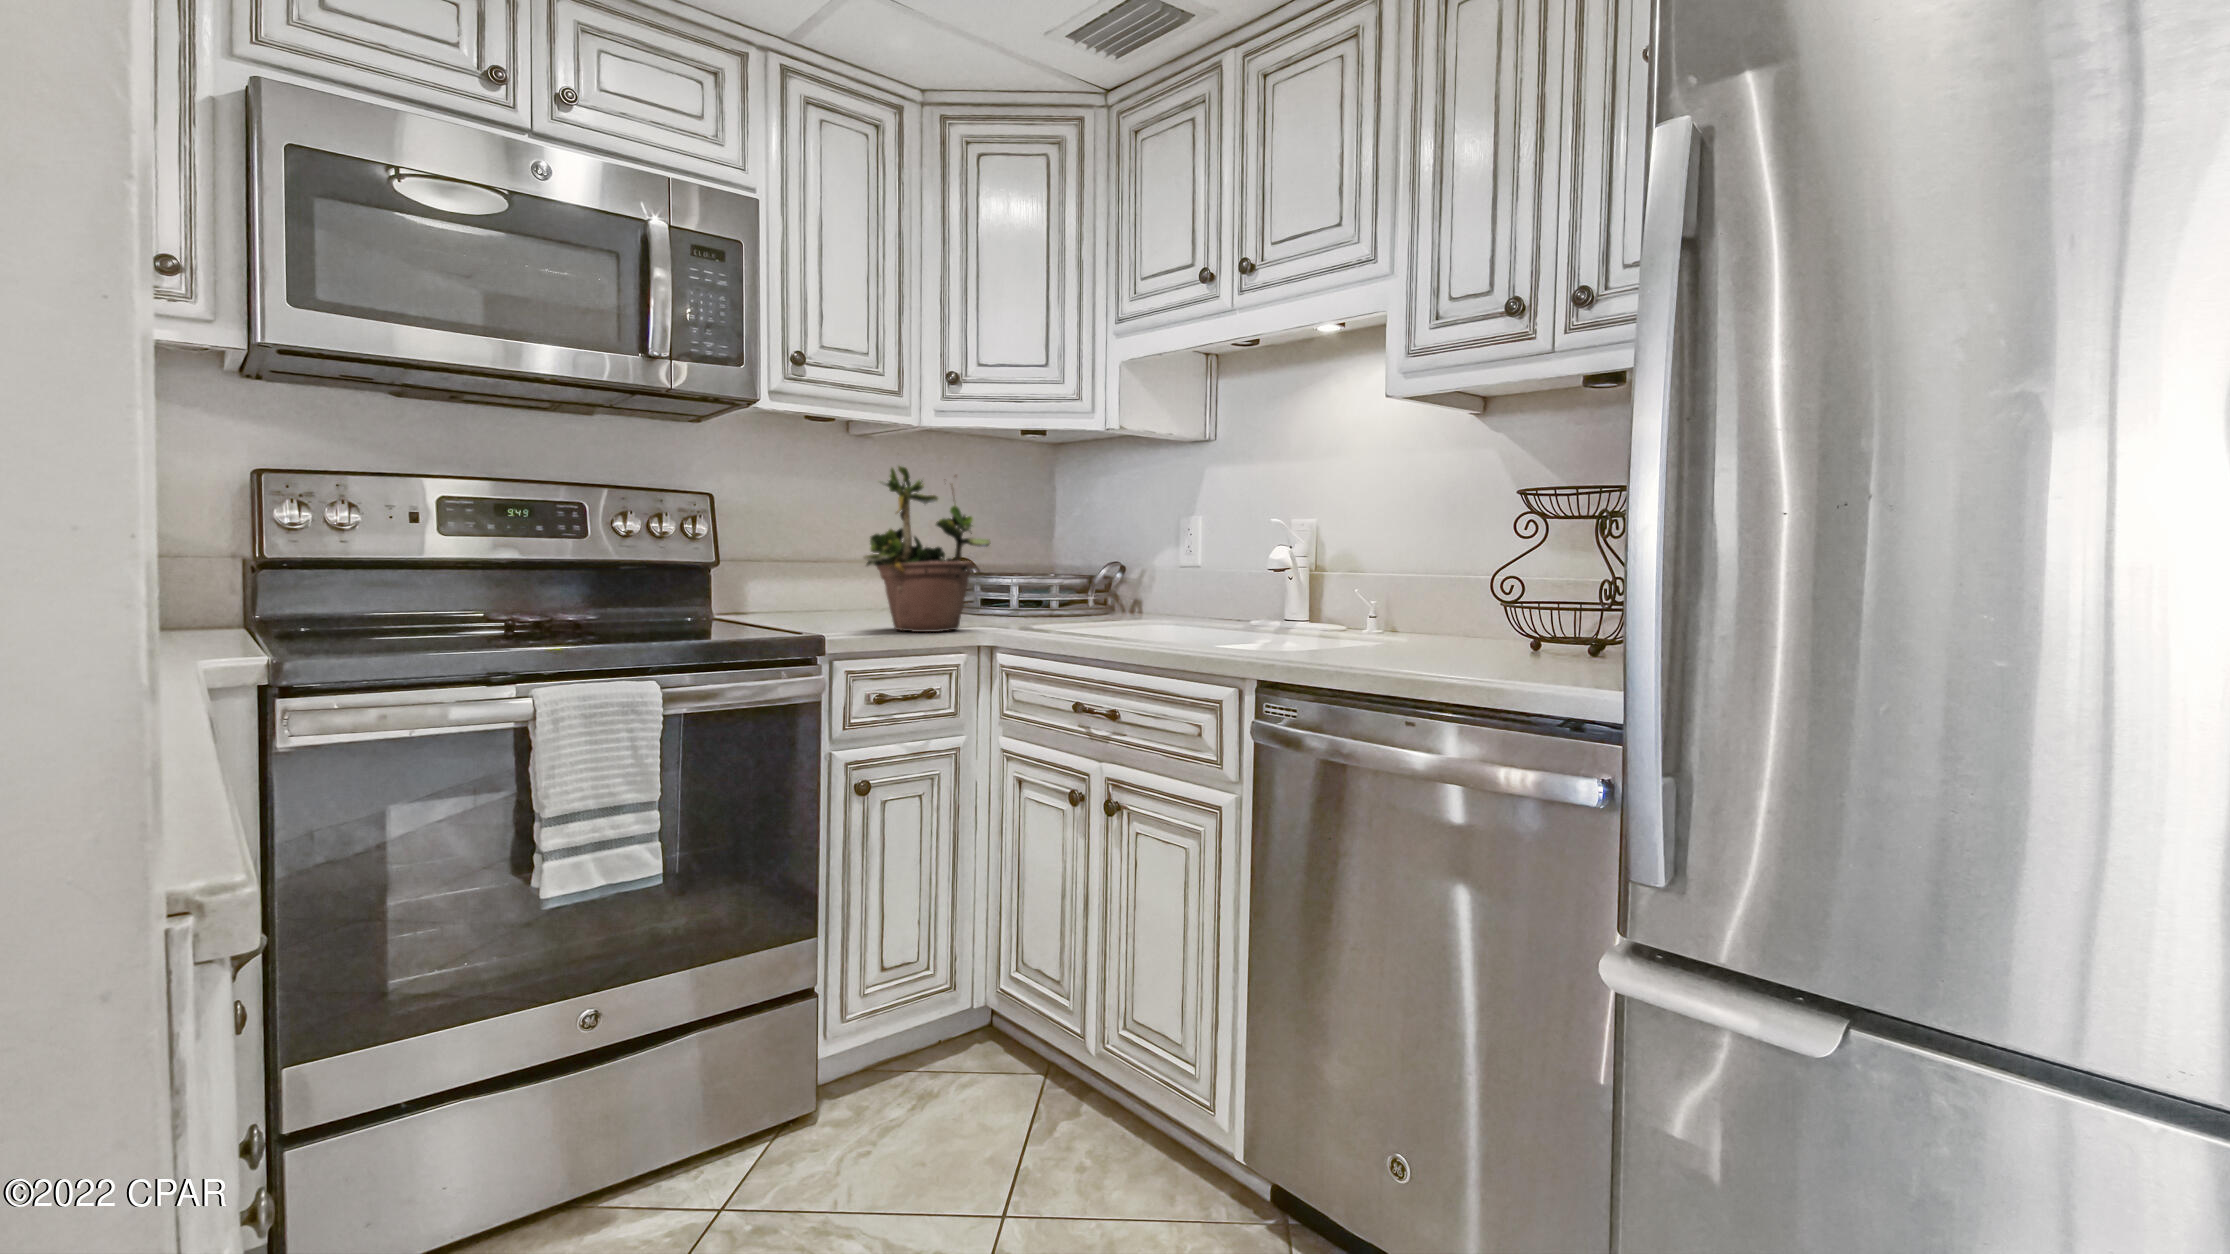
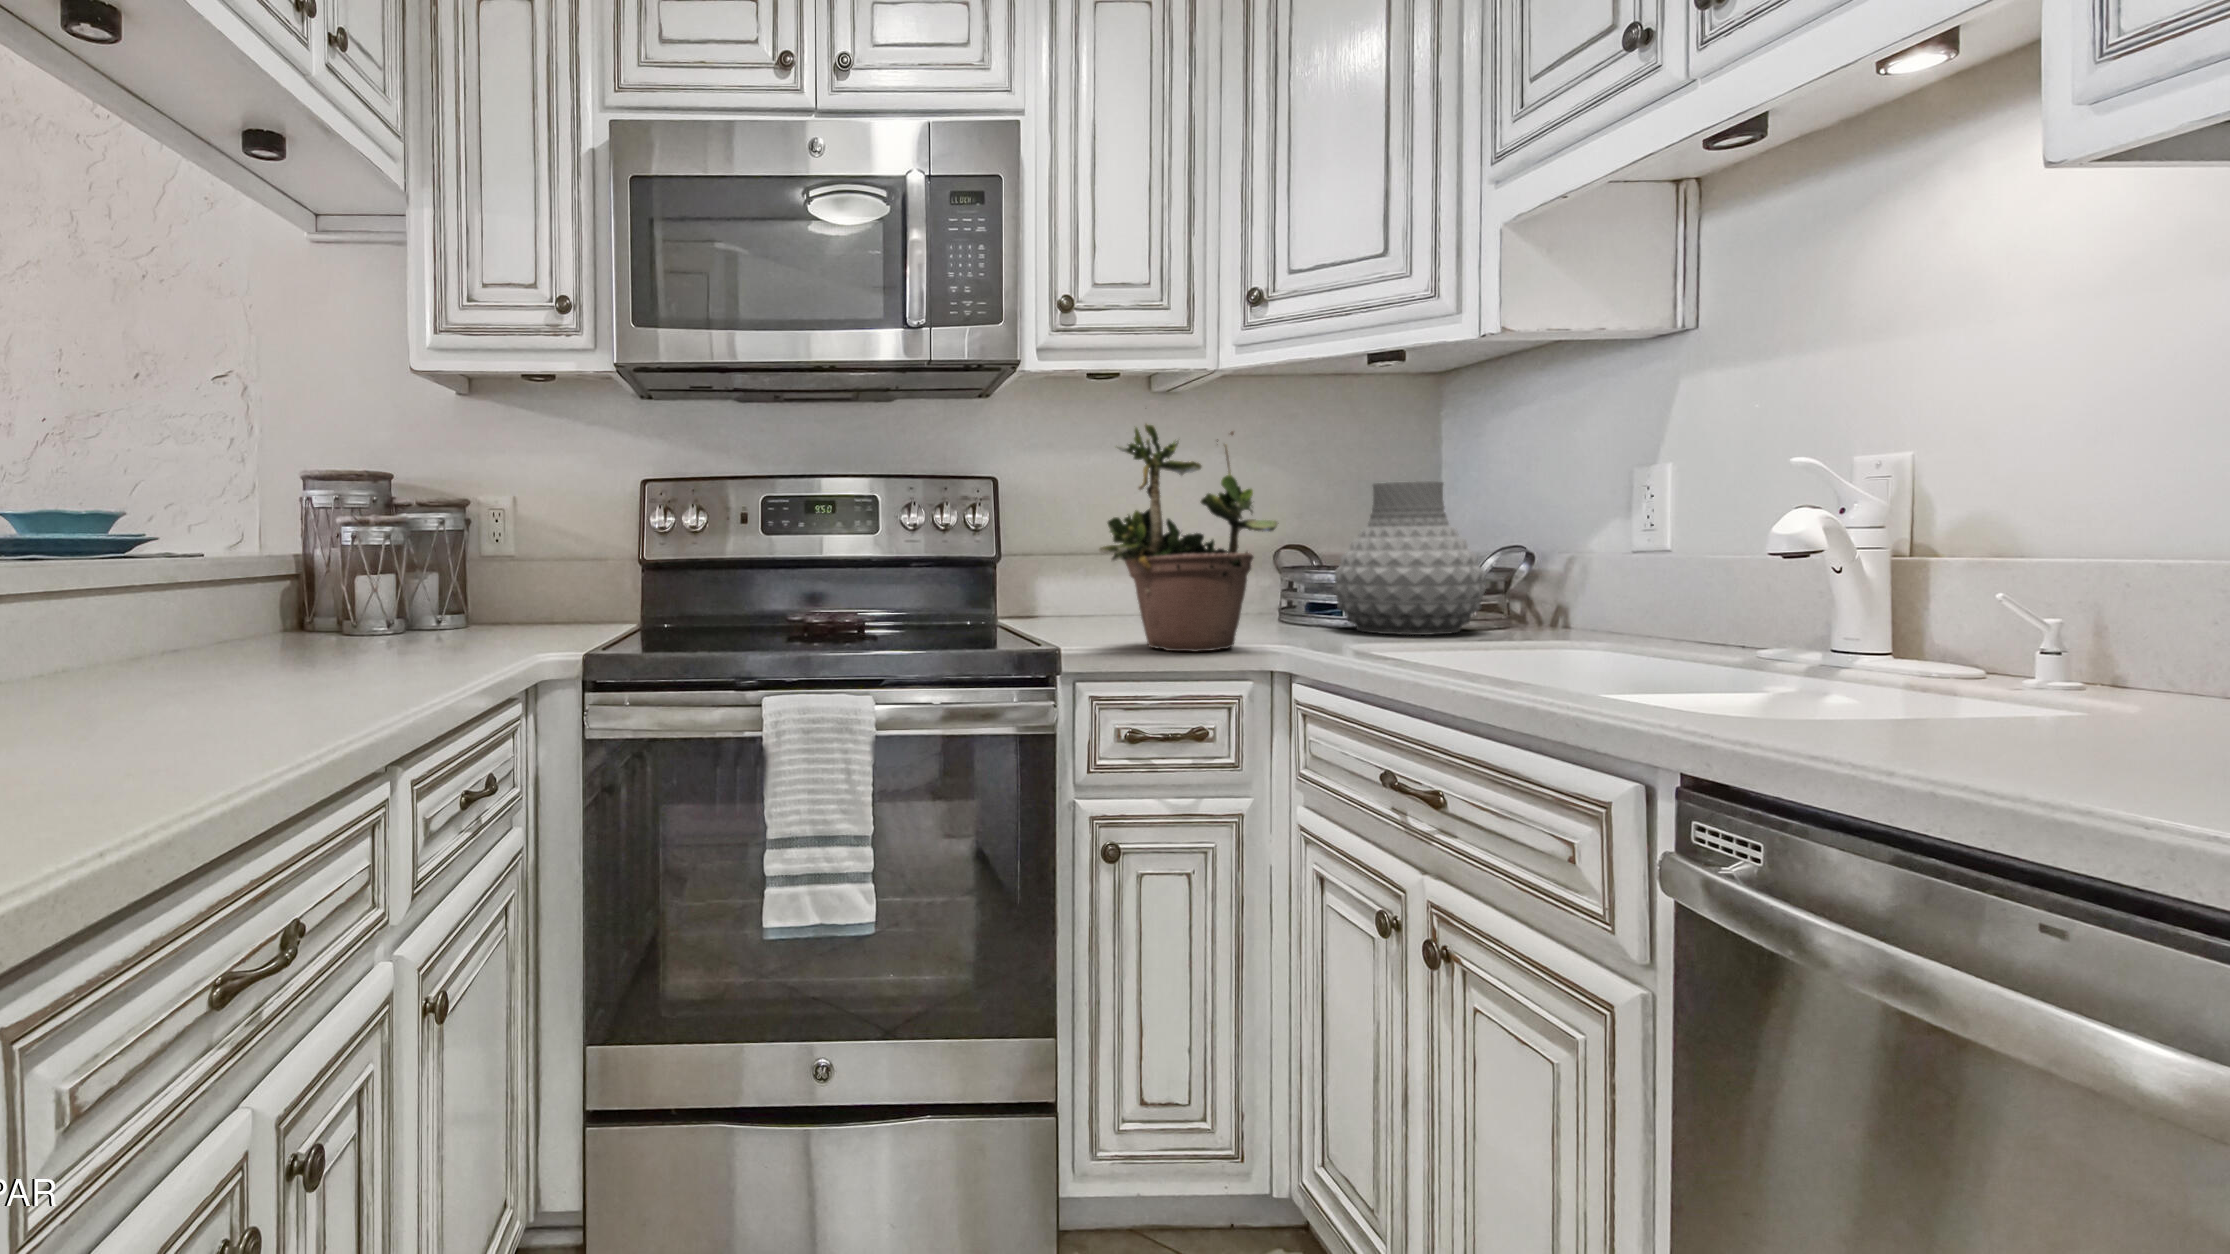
vase: none [1005,514,1107,620] -> present [1333,481,1485,635]

